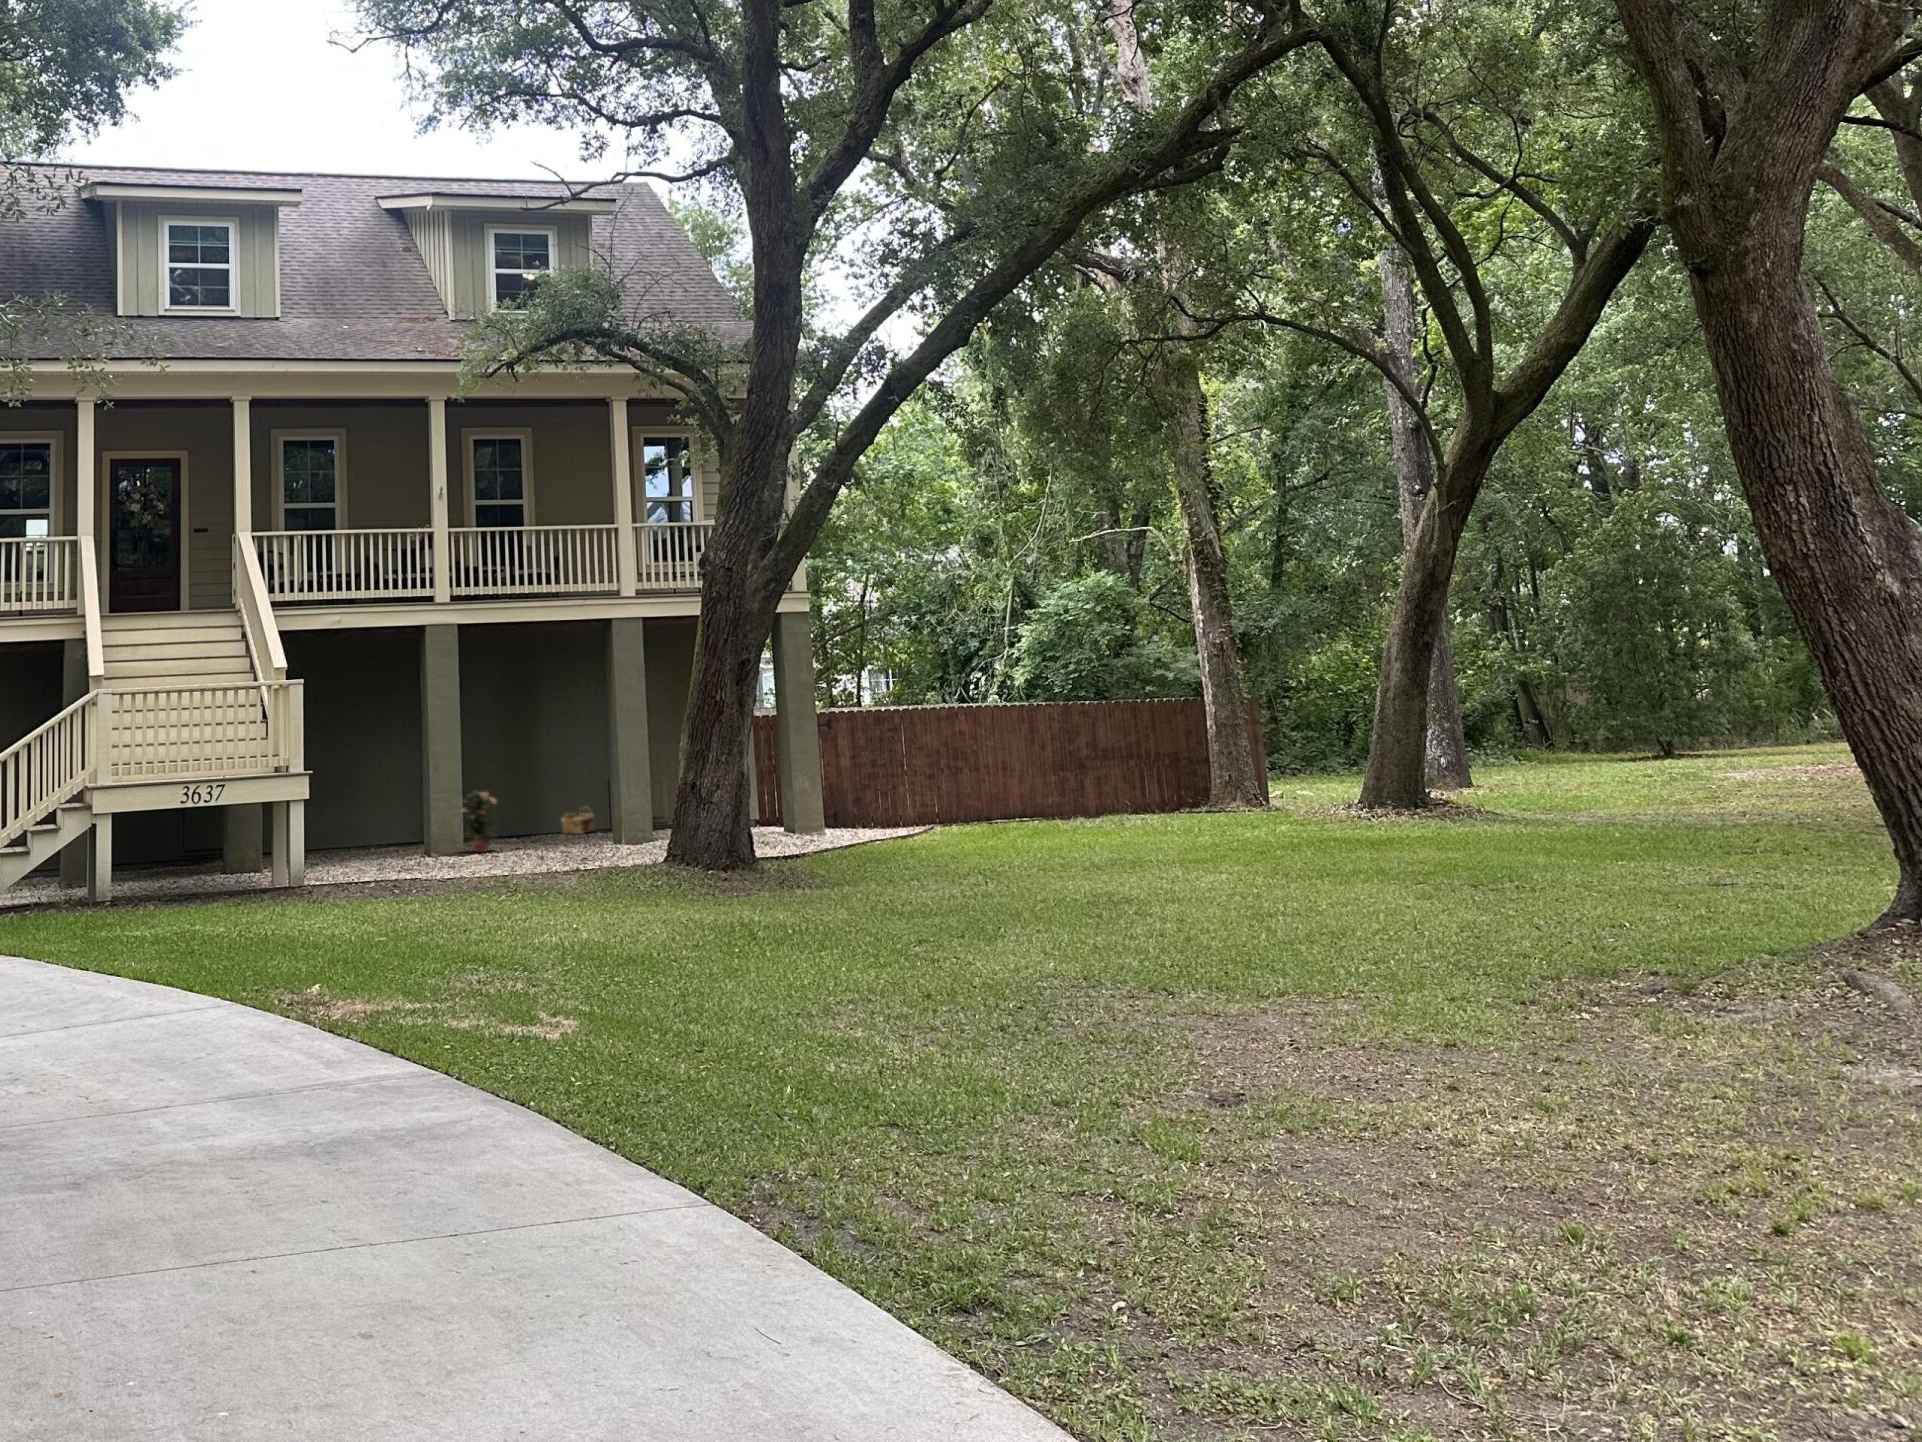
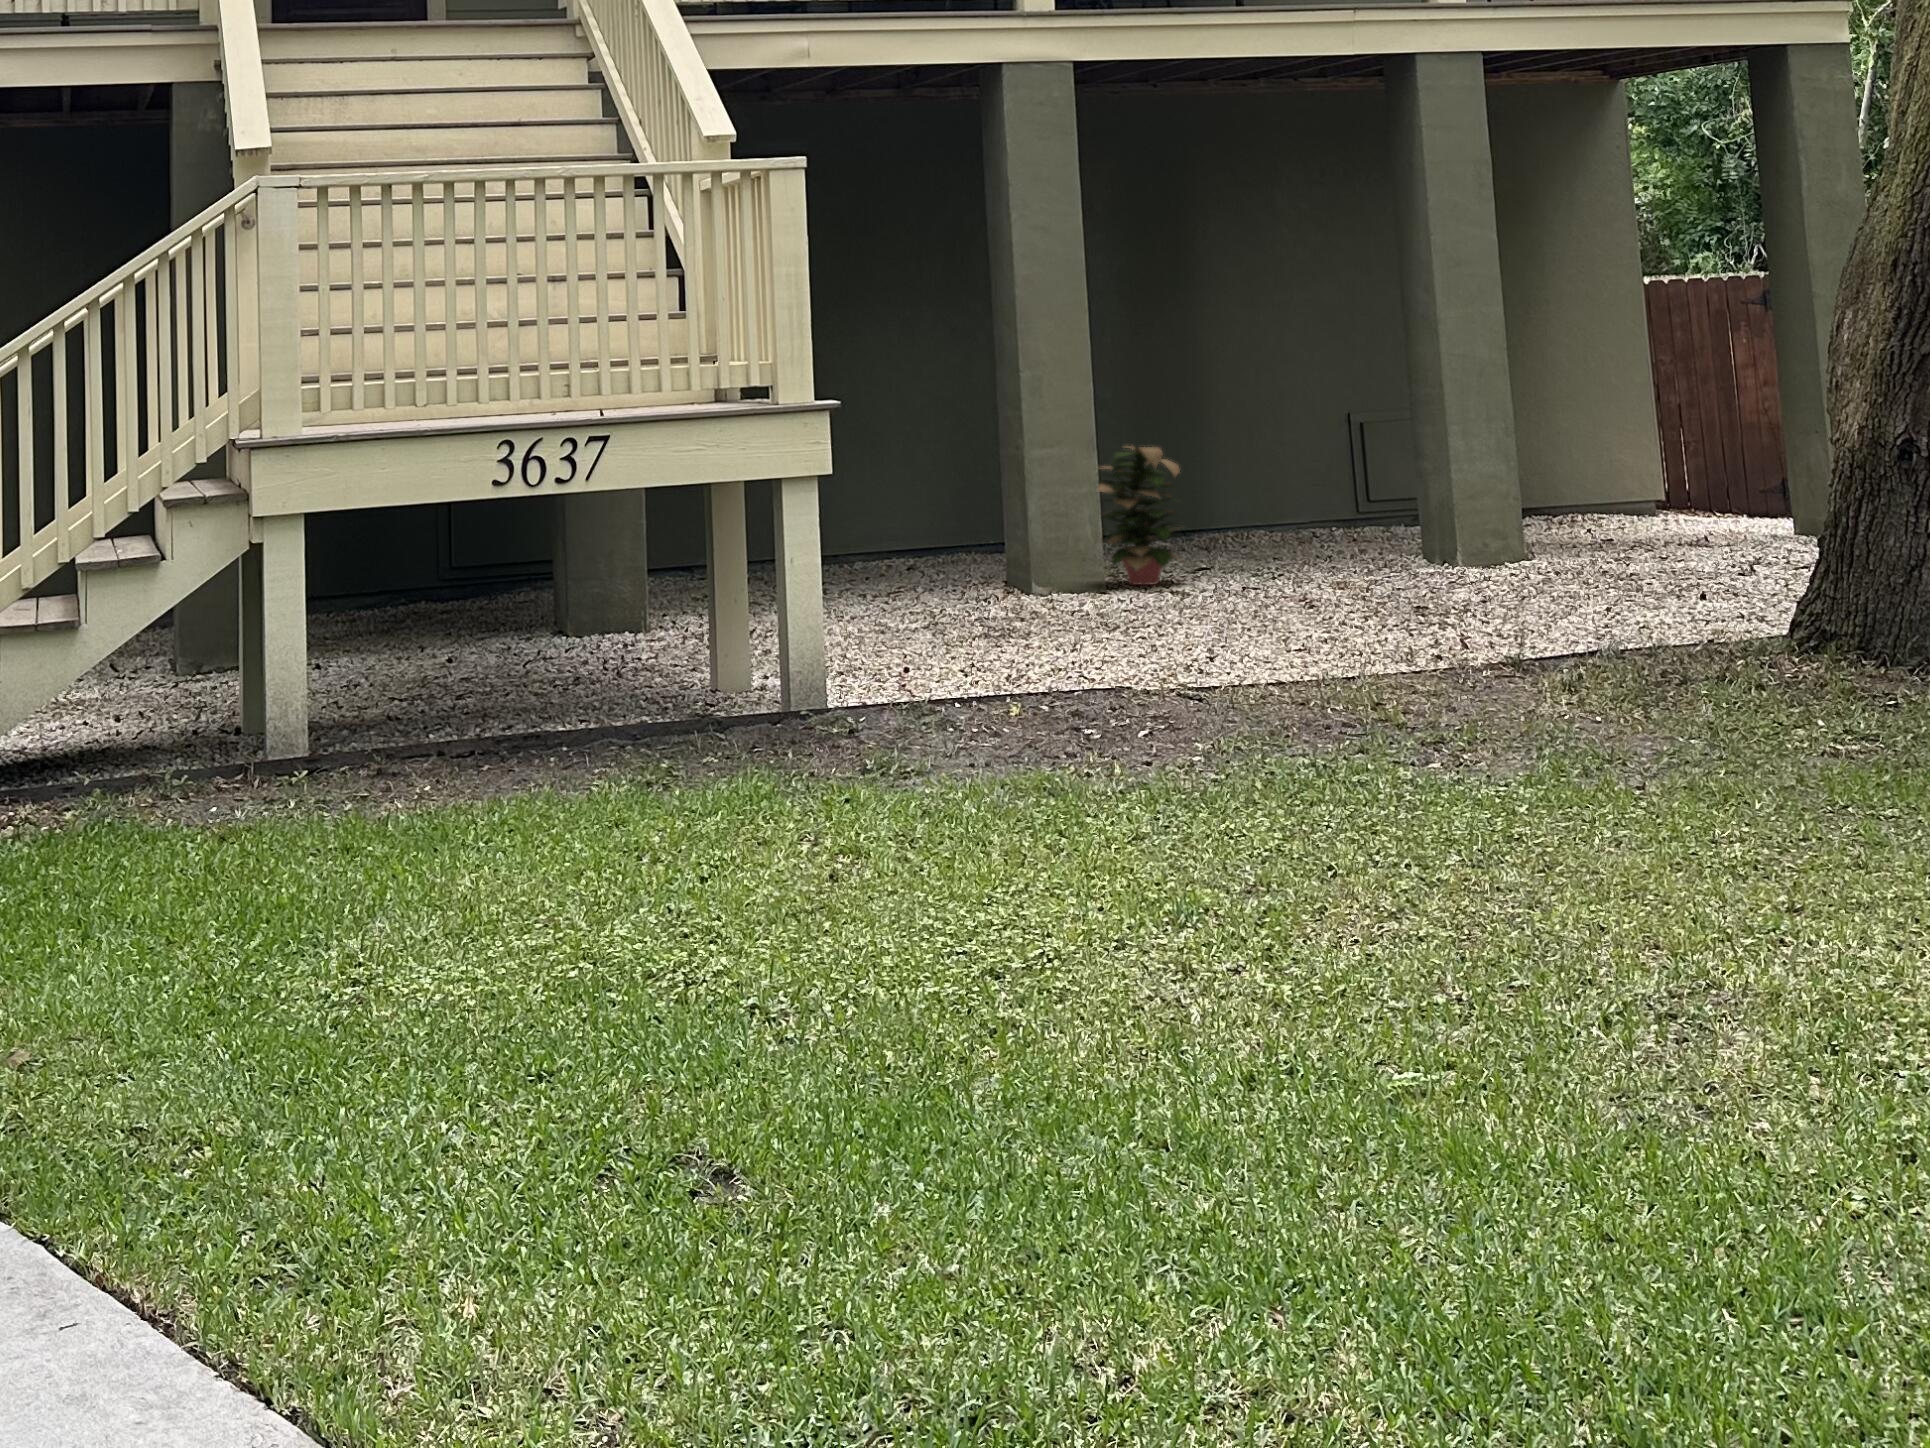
woven basket: present [562,810,595,834] -> none [1258,474,1328,534]

